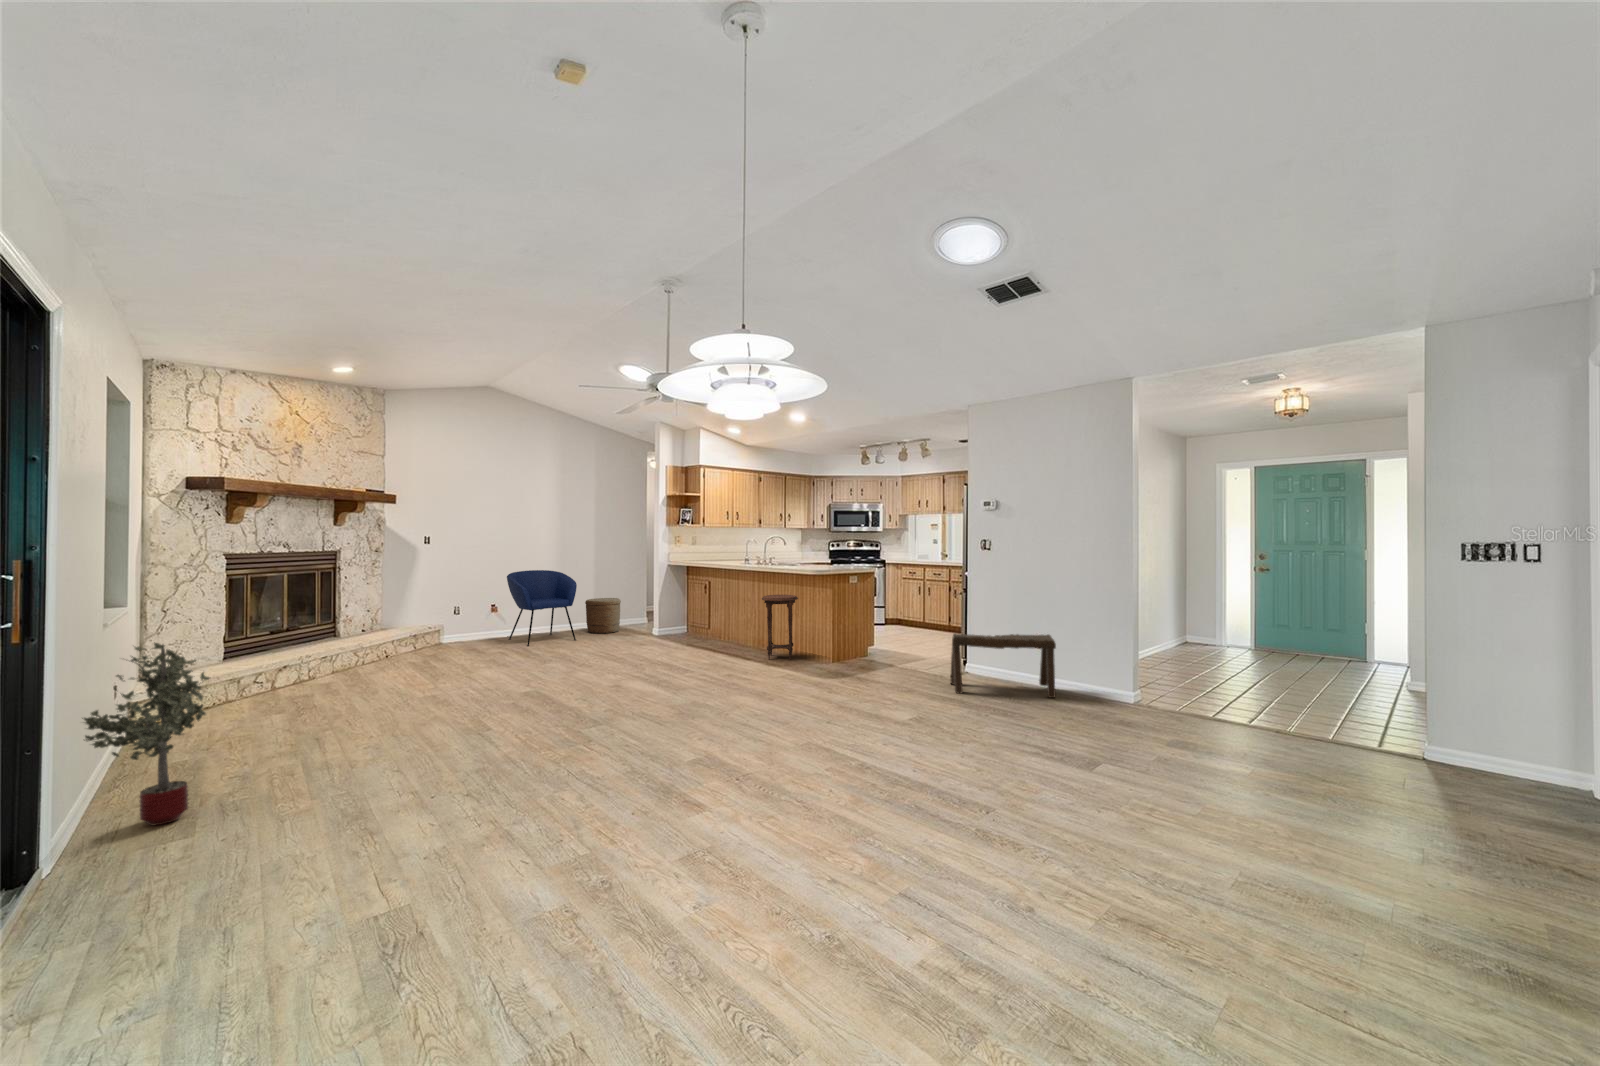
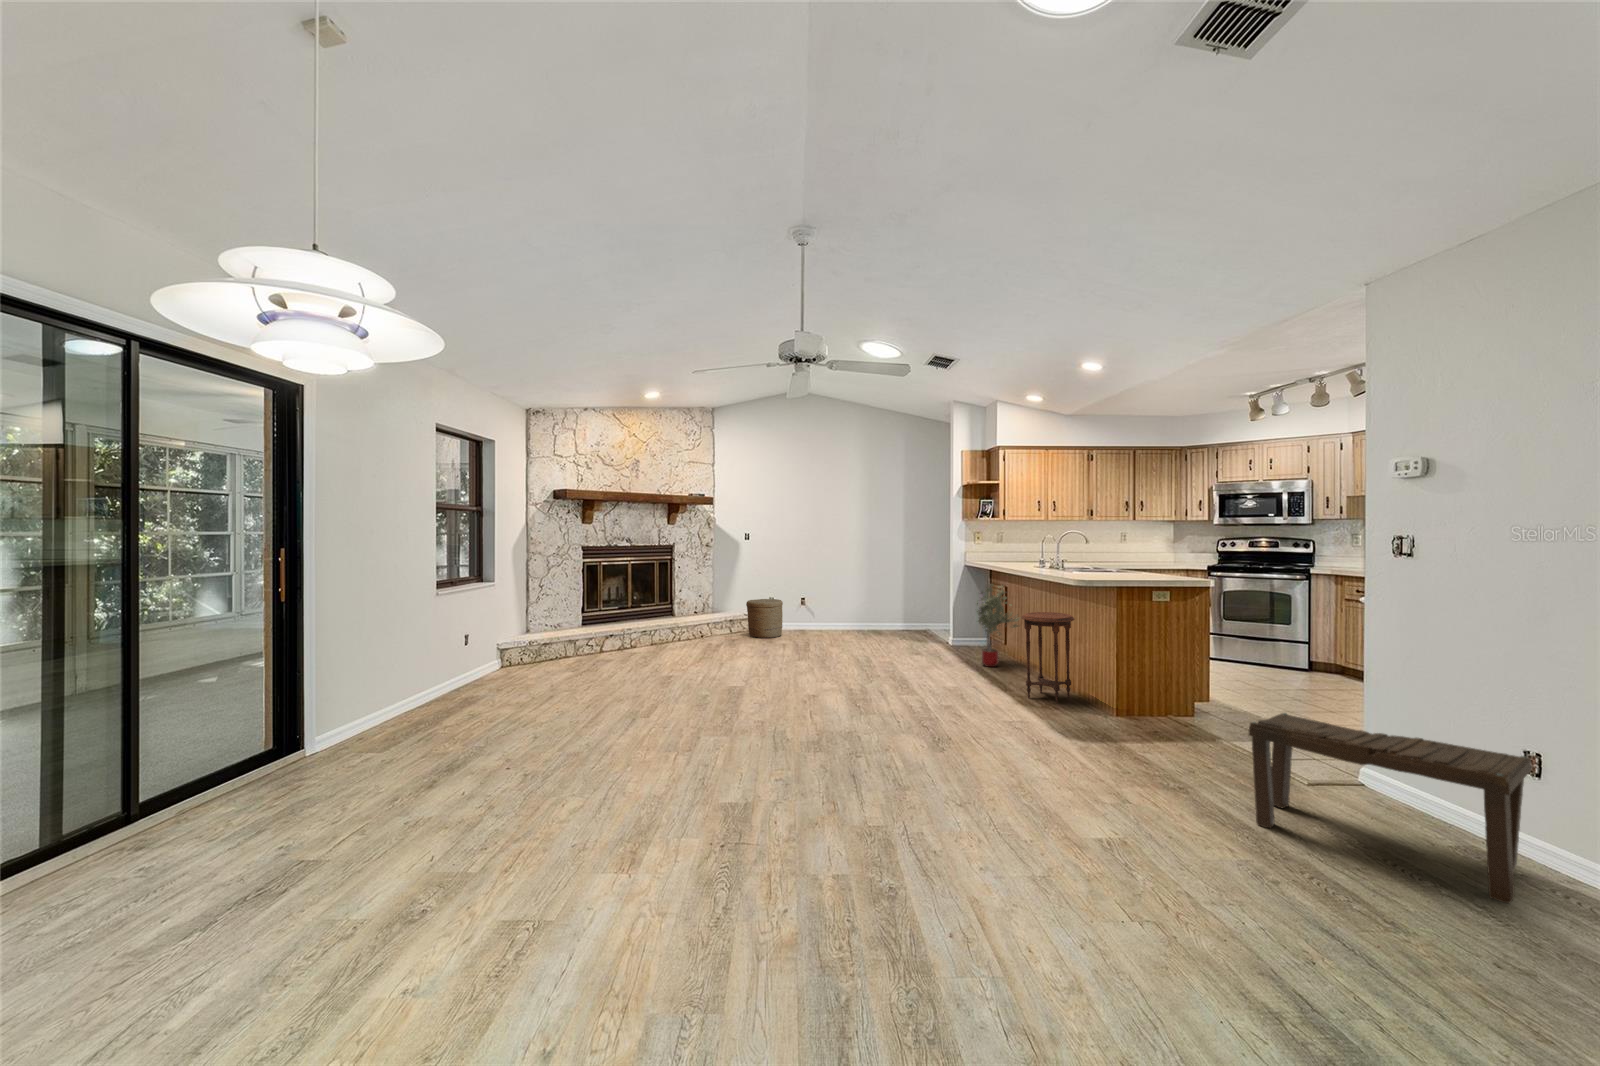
armchair: present [507,570,577,646] -> none [805,566,867,642]
woven basket: present [585,598,621,634] -> present [746,599,783,638]
potted tree: present [82,643,209,826] -> present [977,584,1019,667]

